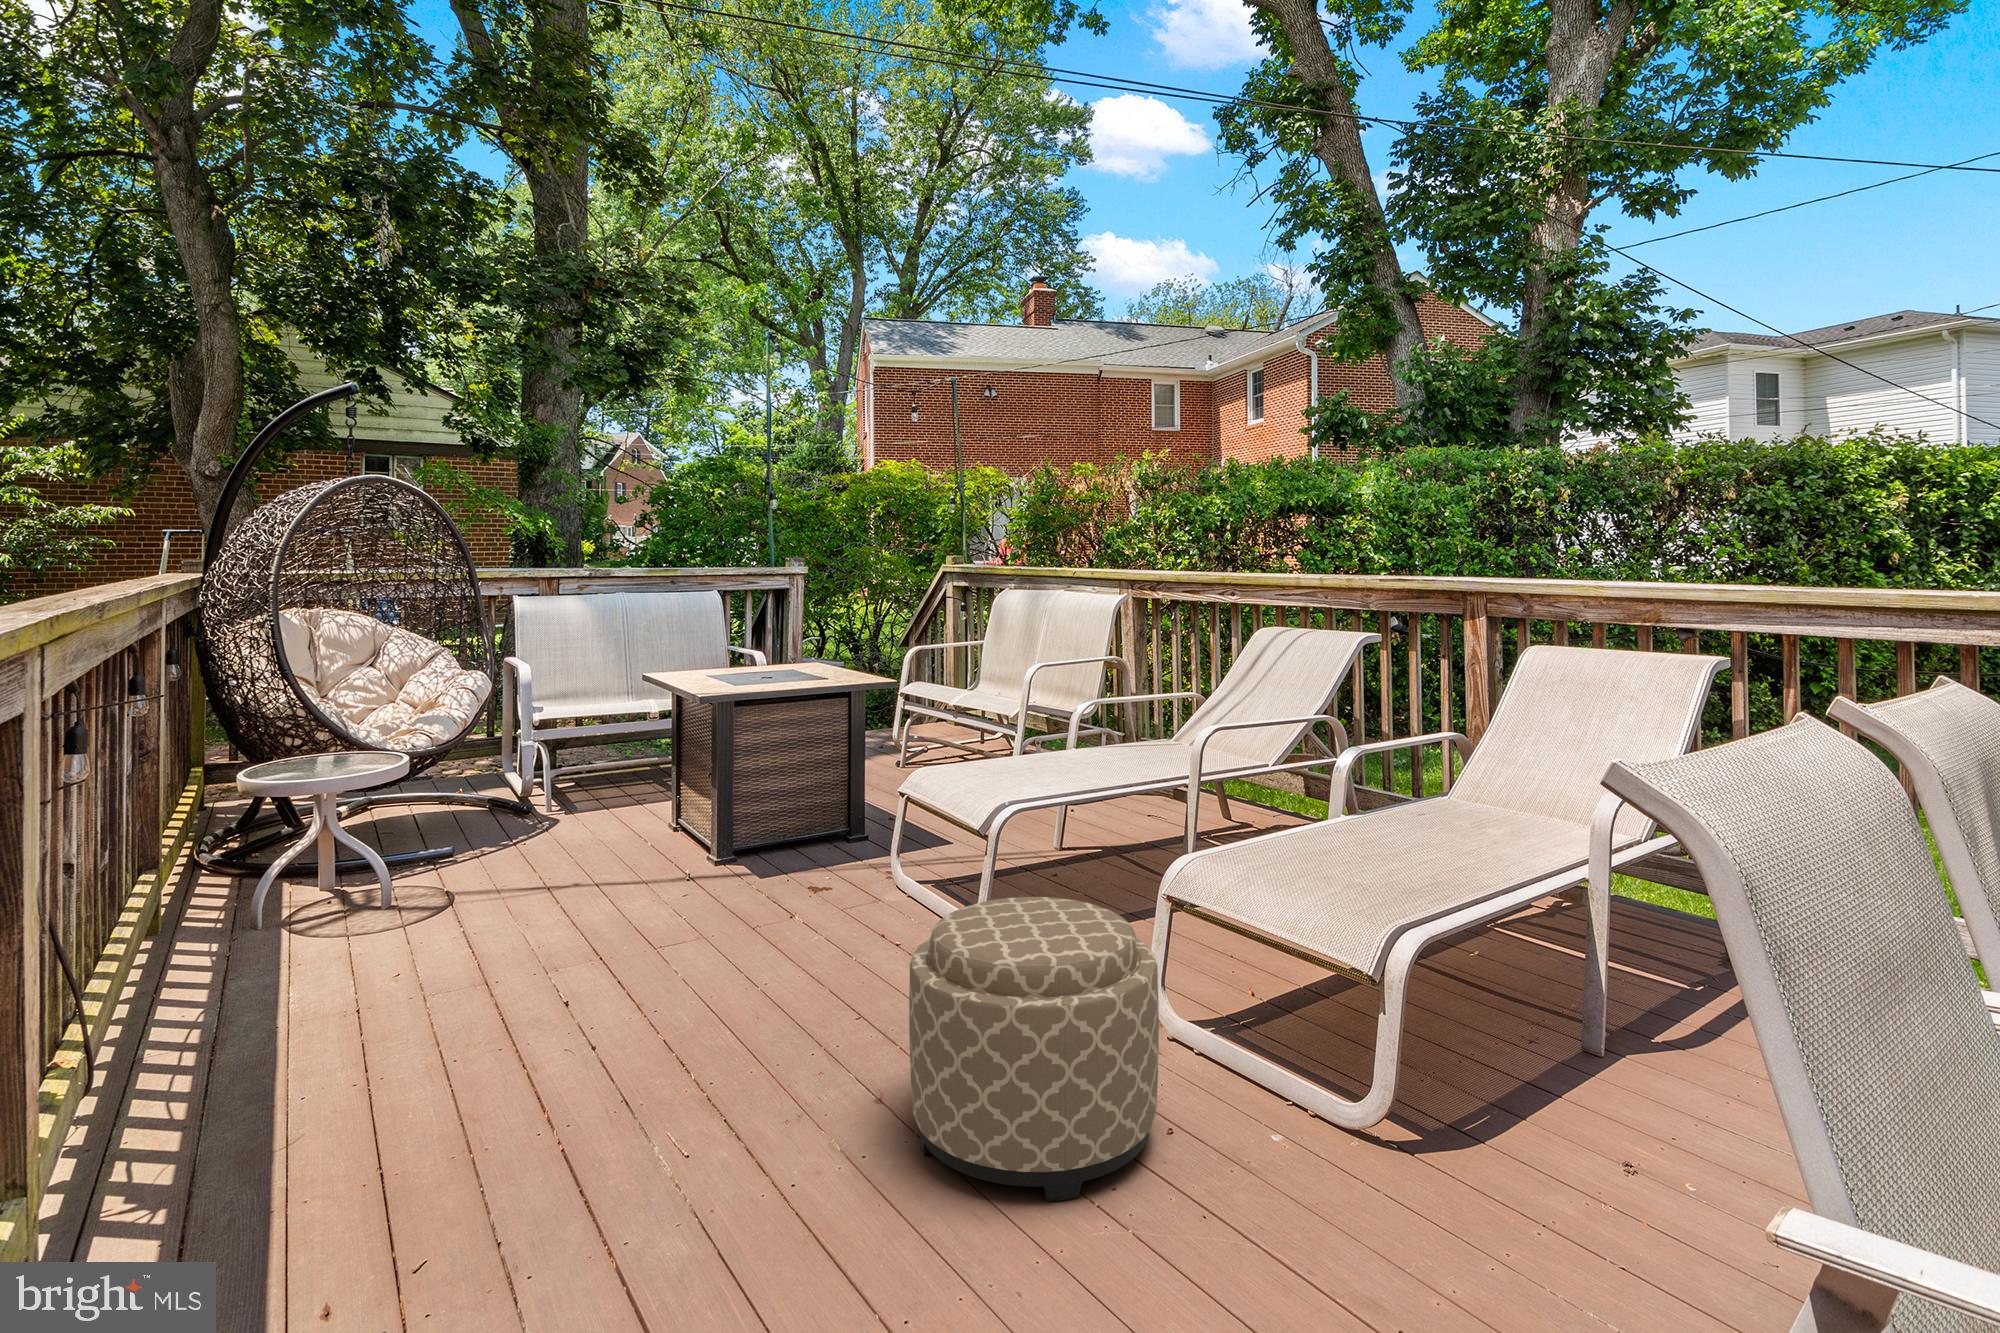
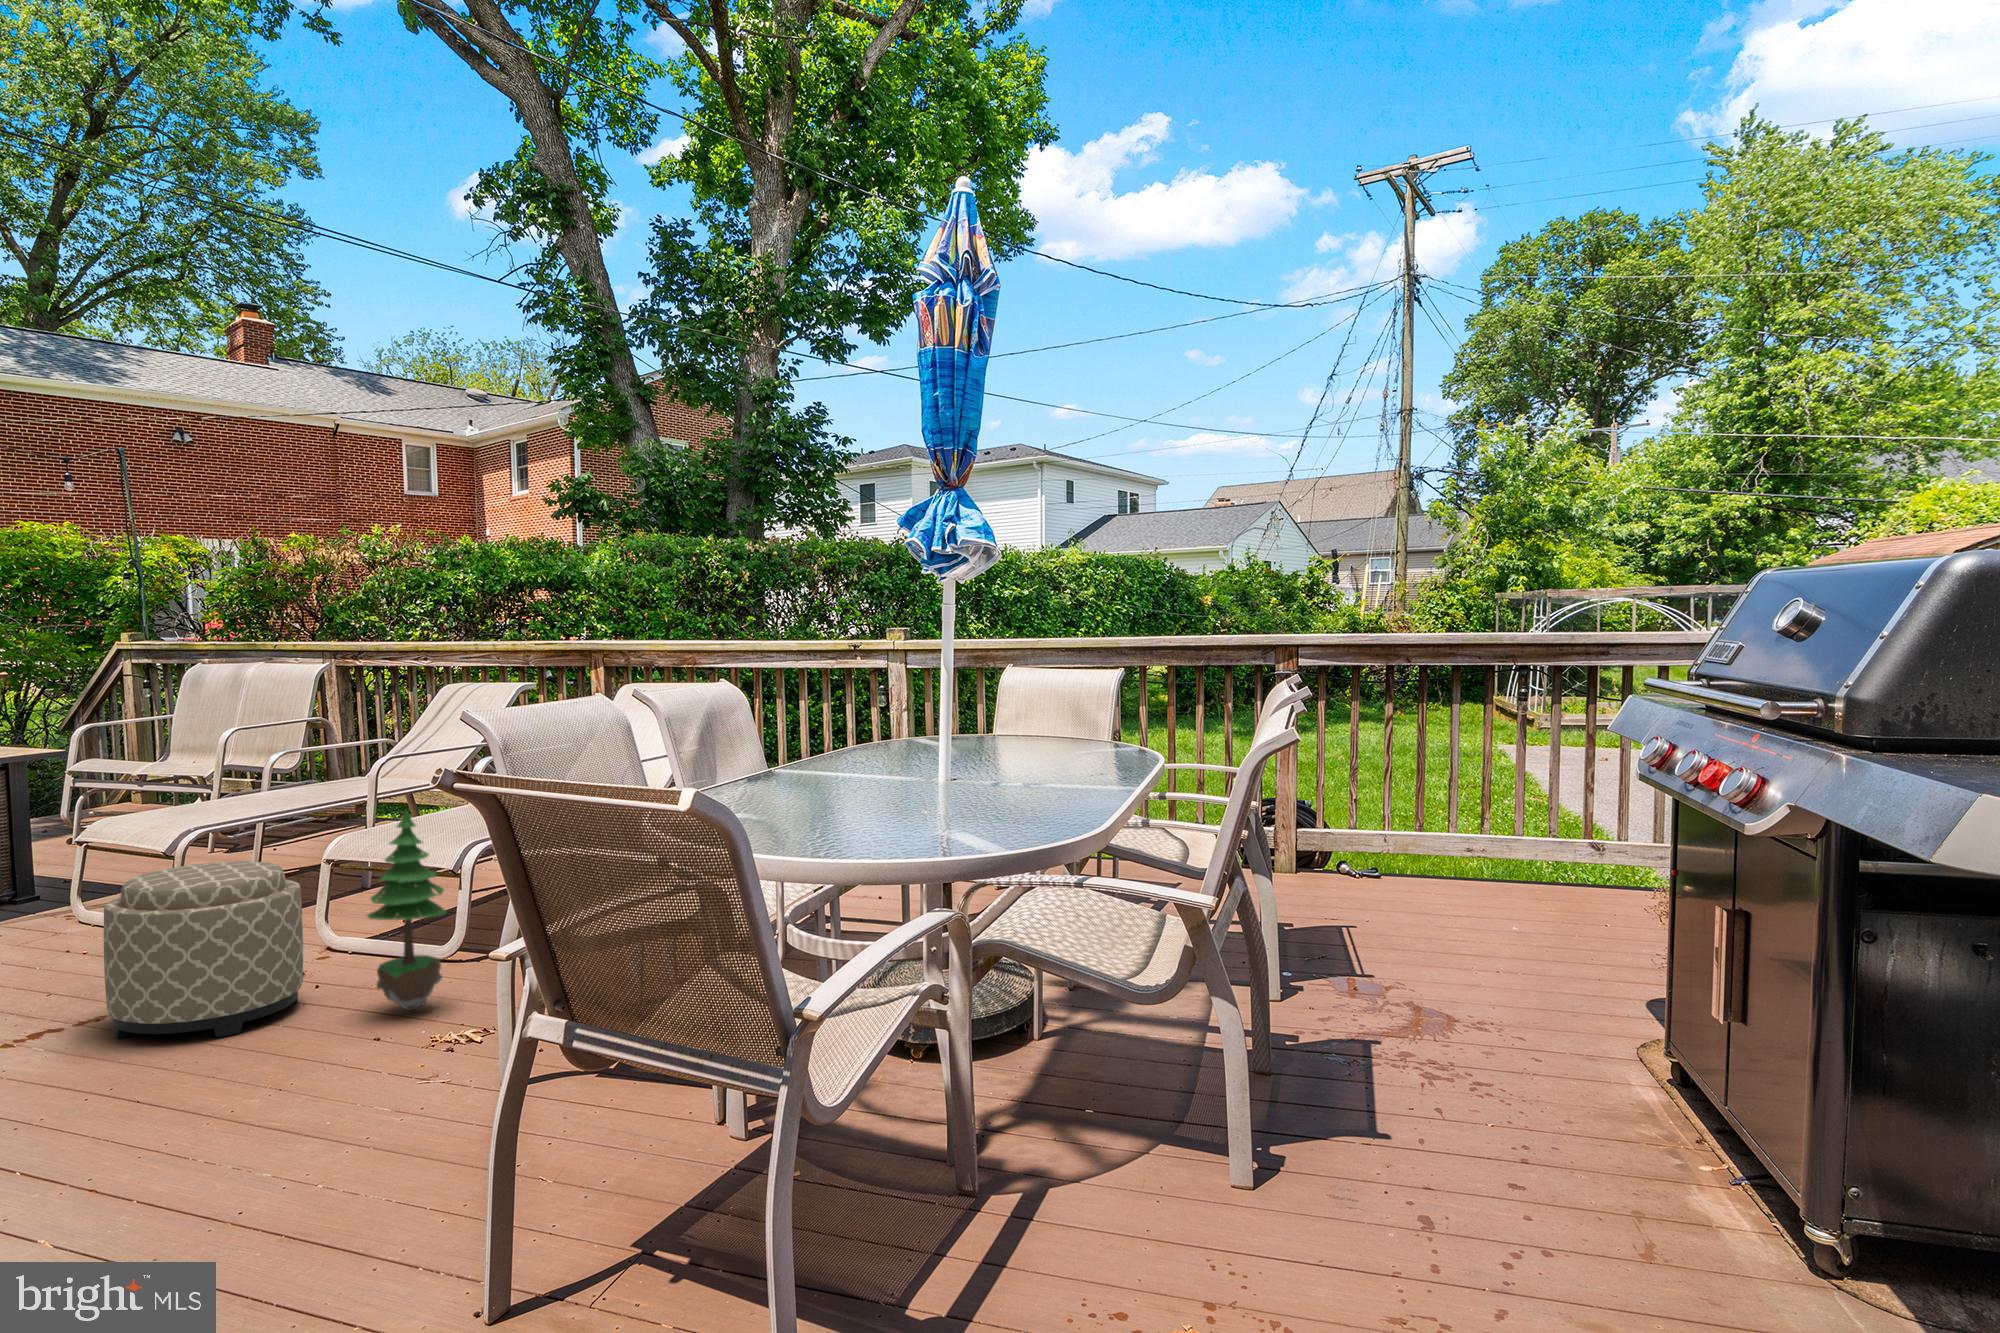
potted tree: none [1265,874,1397,1218] -> present [367,811,446,1011]

